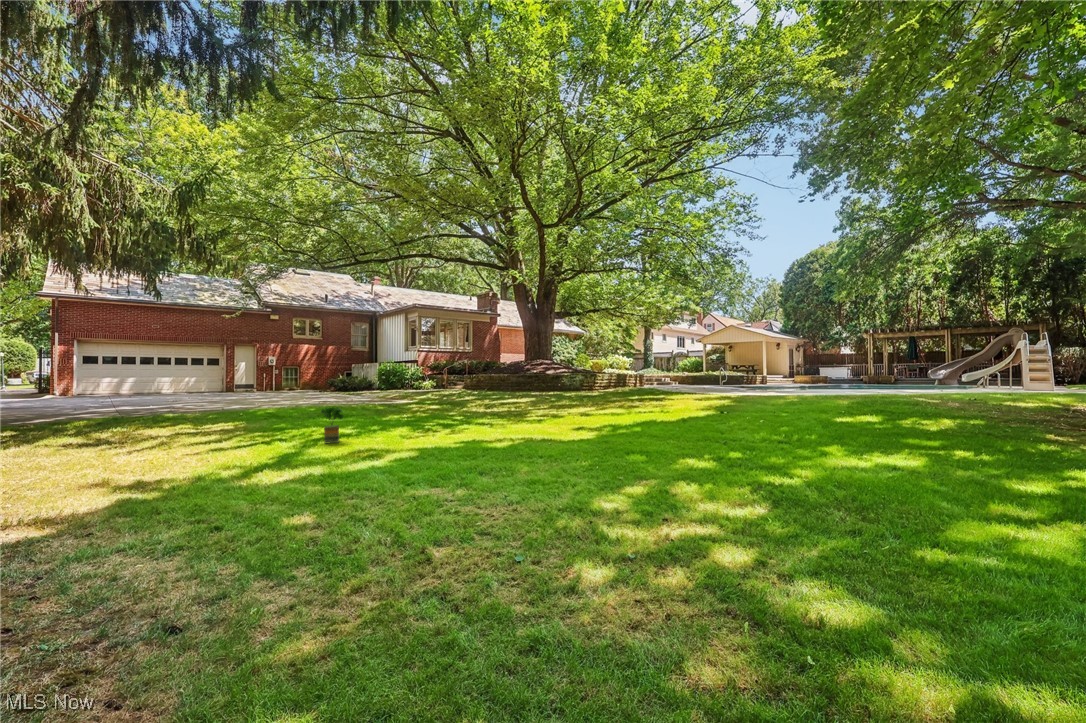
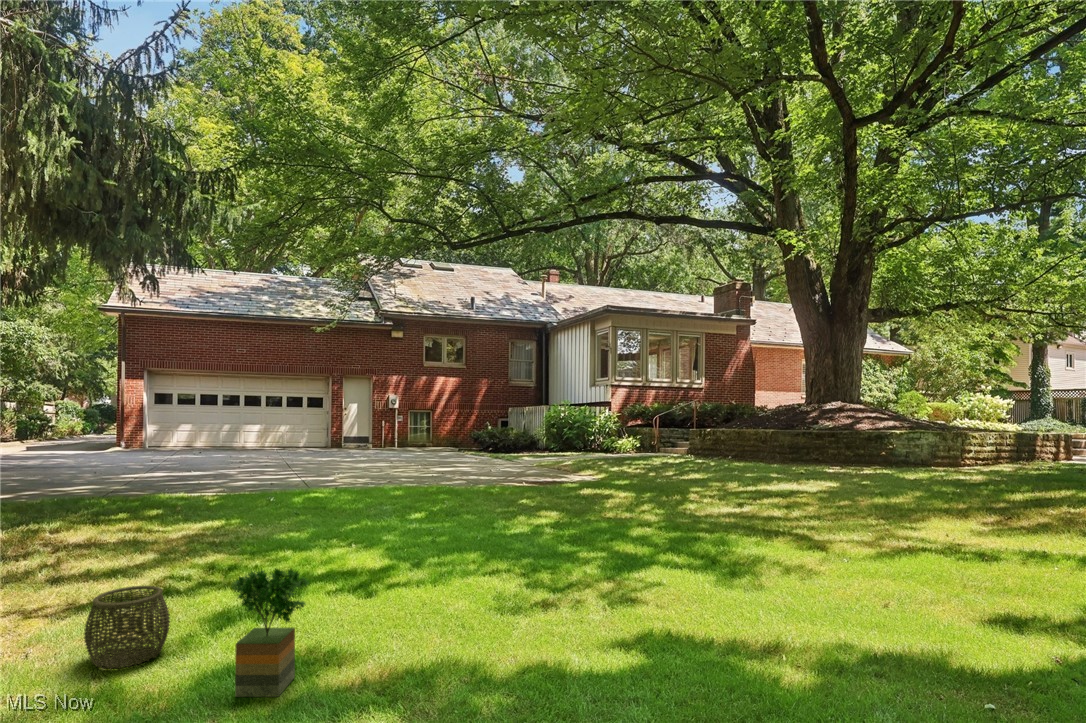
woven basket: none [258,419,287,443] -> present [84,586,170,669]

